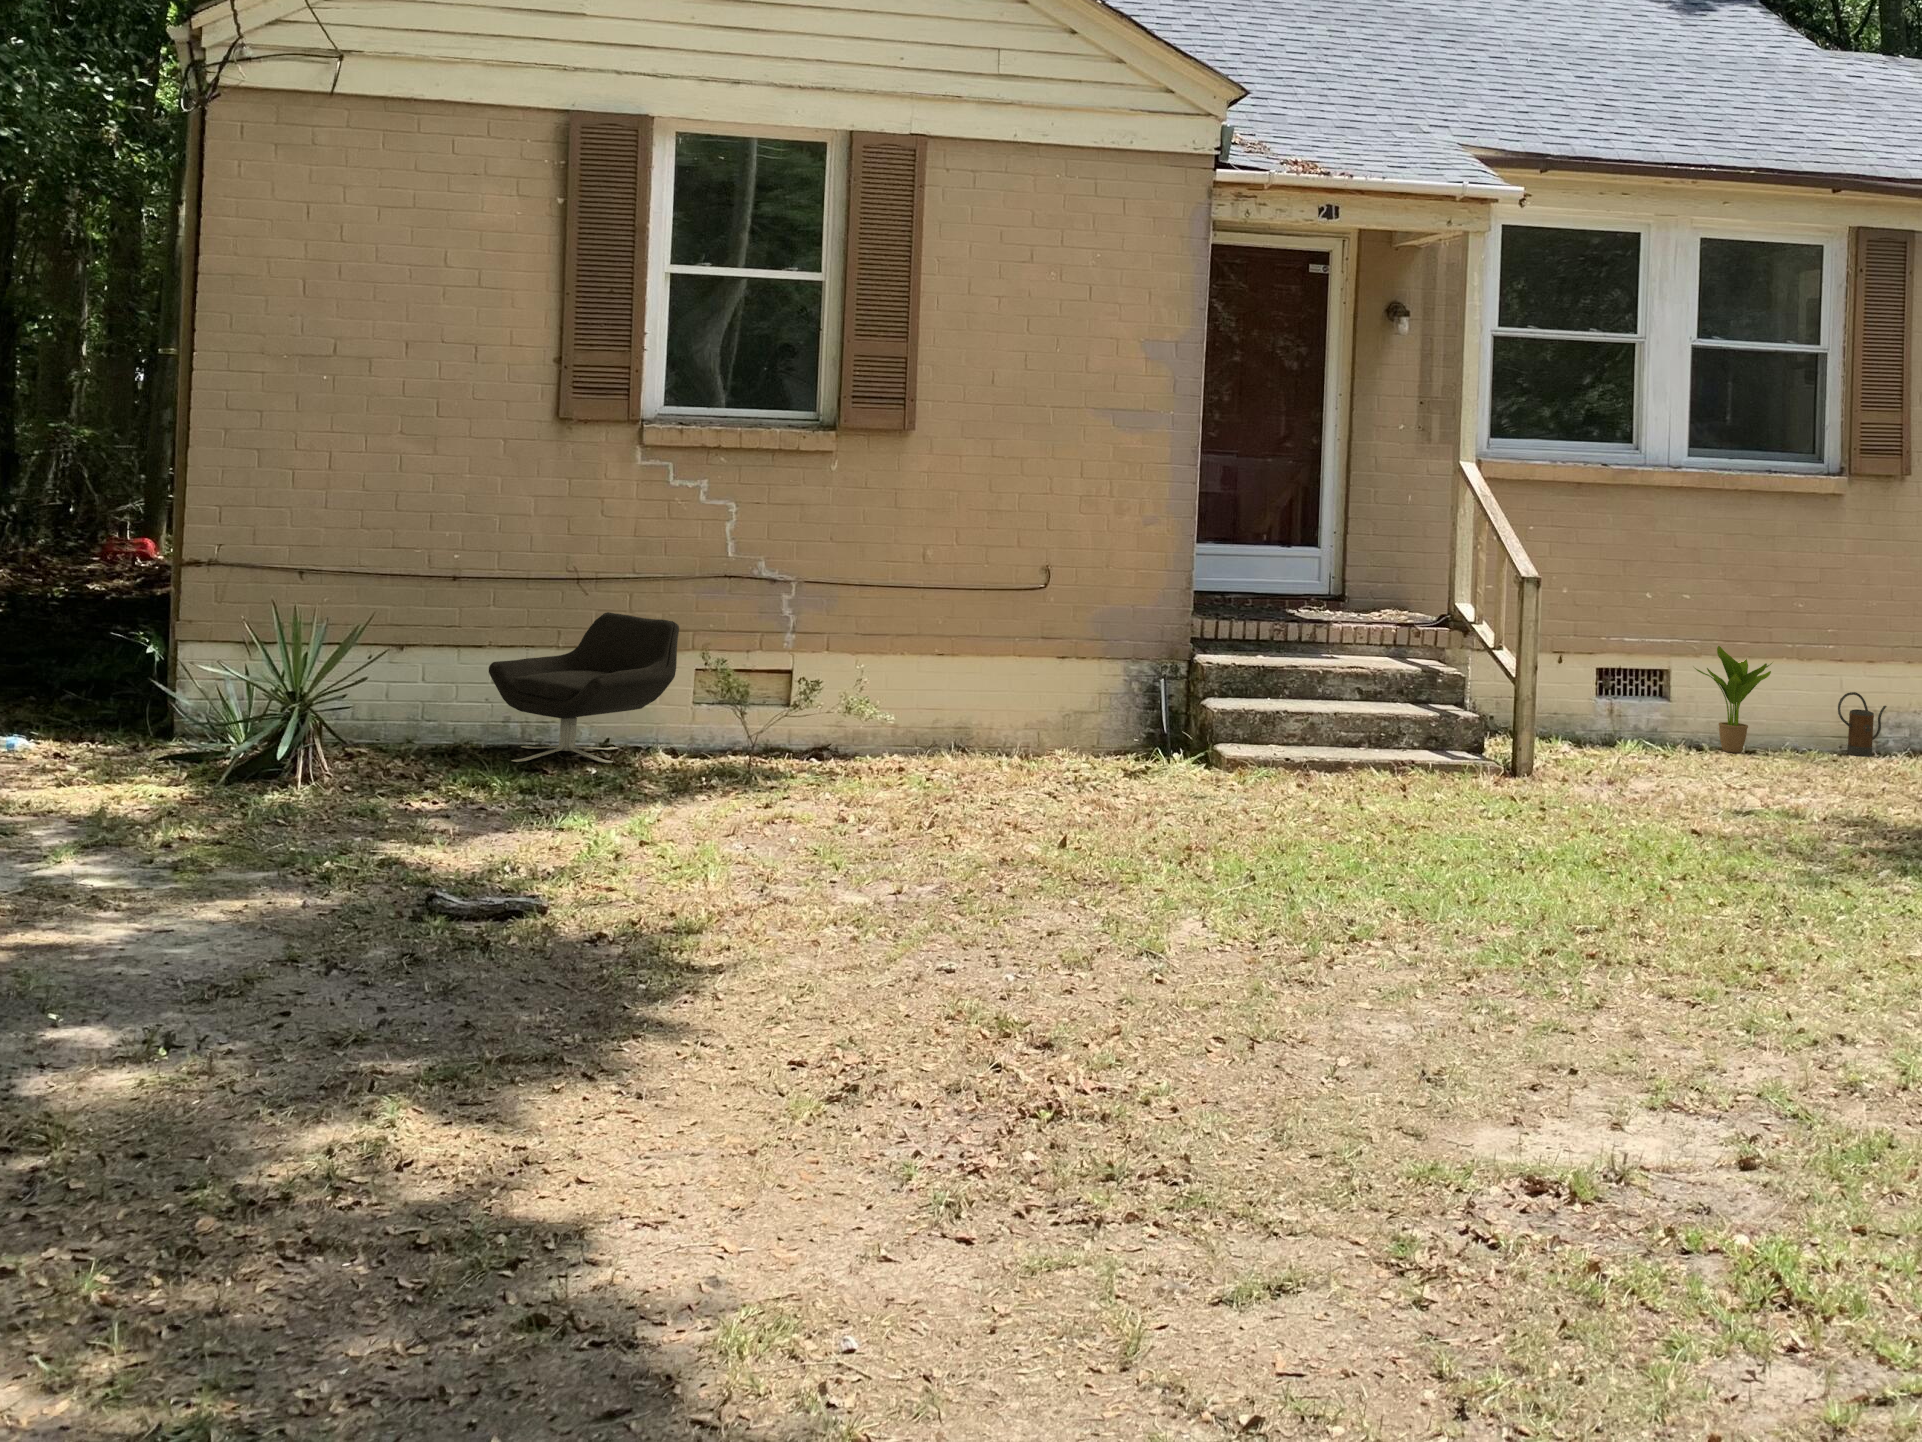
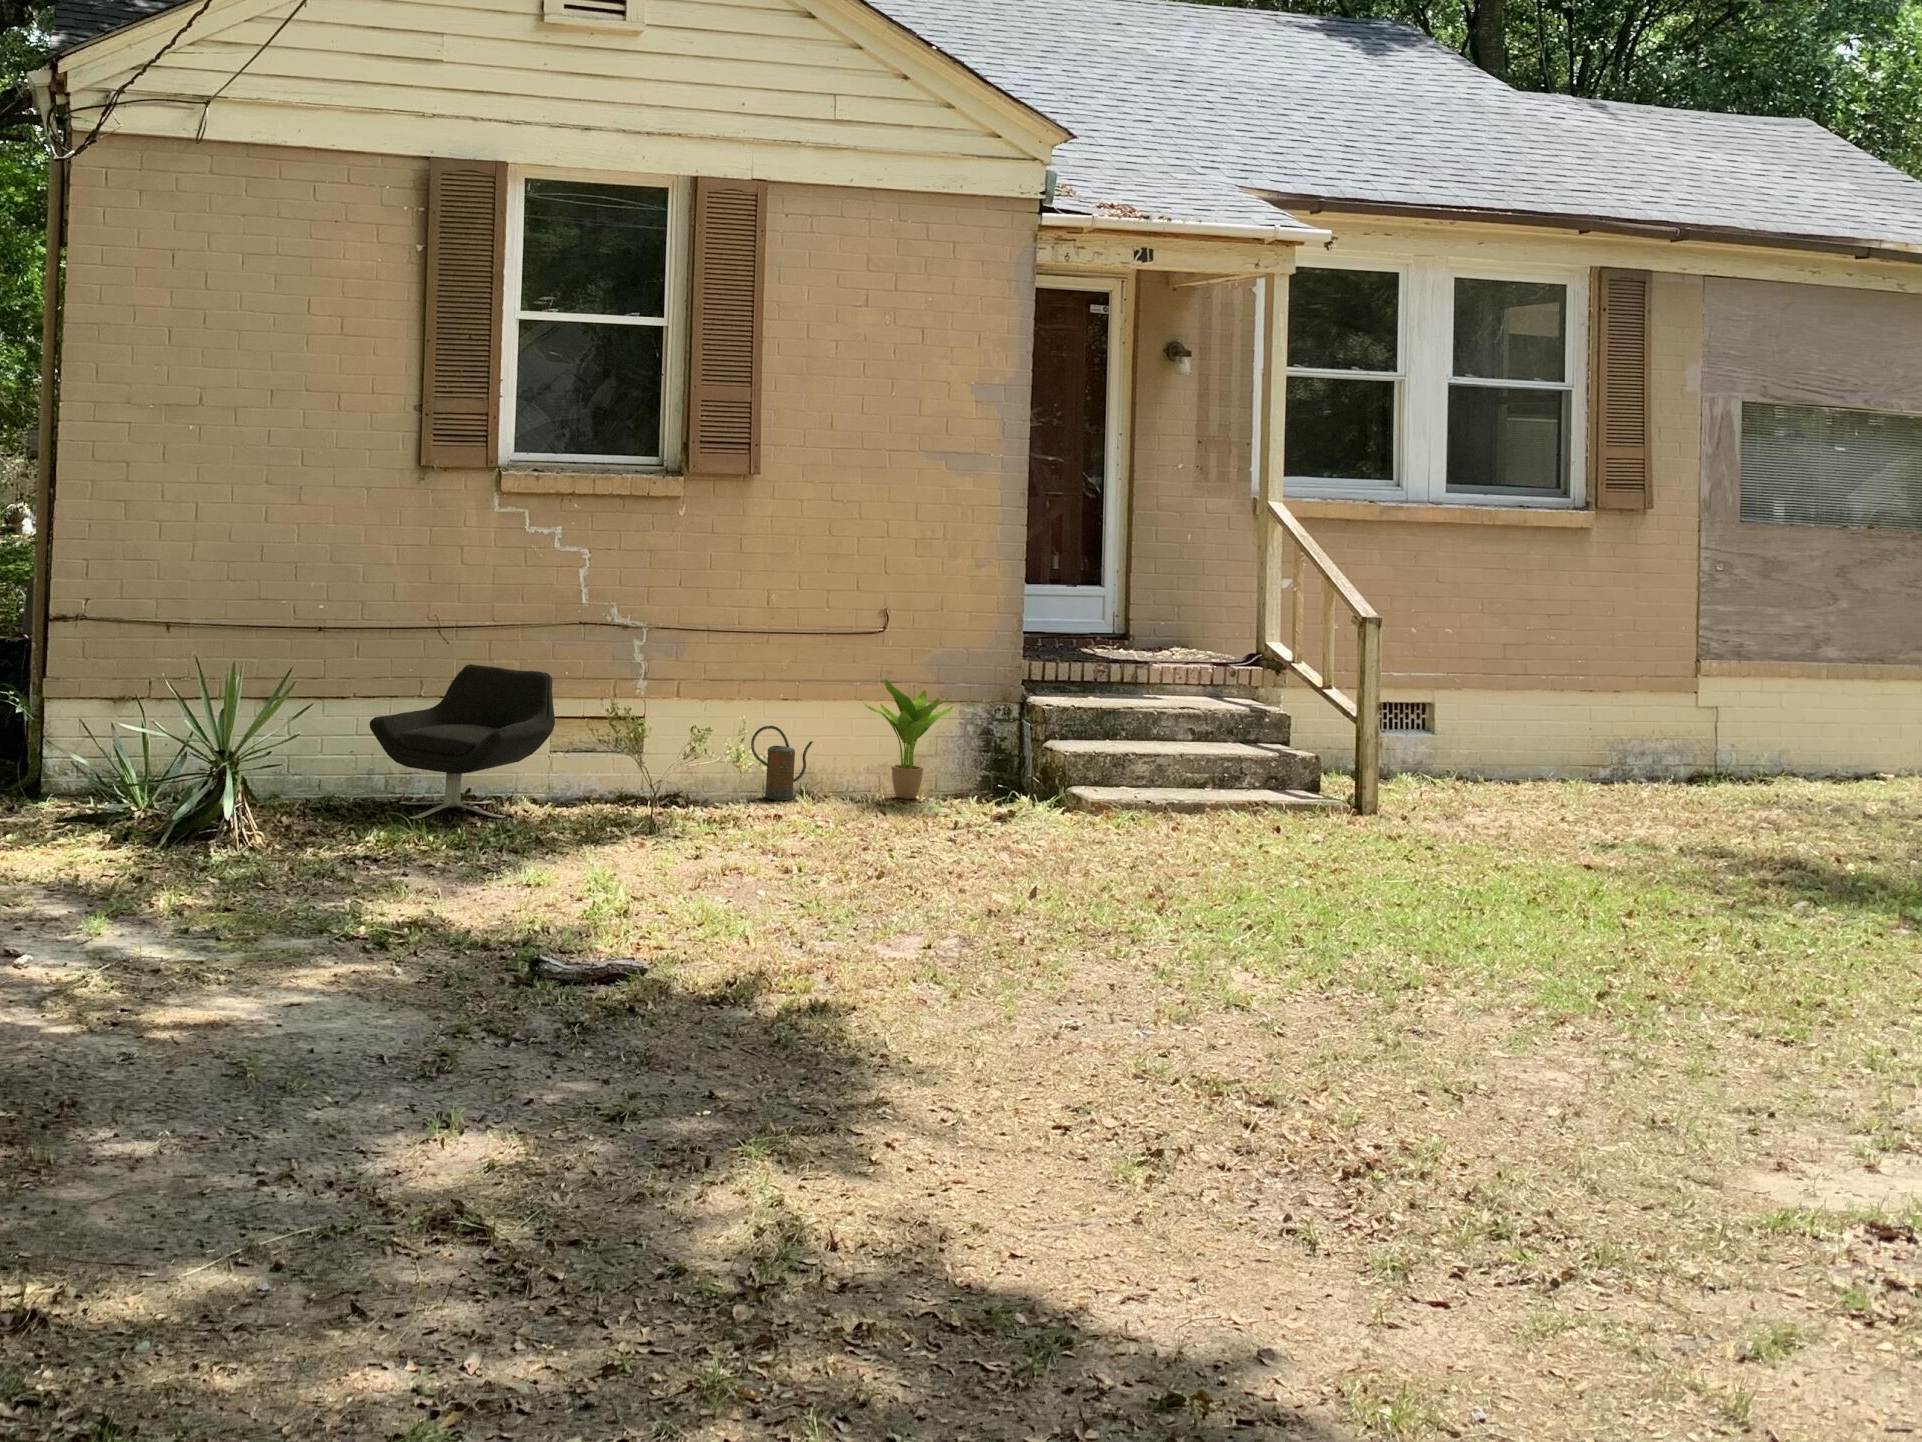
potted plant: present [1695,646,1772,753] -> present [863,679,953,799]
watering can: present [1838,692,1887,756] -> present [751,726,813,800]

